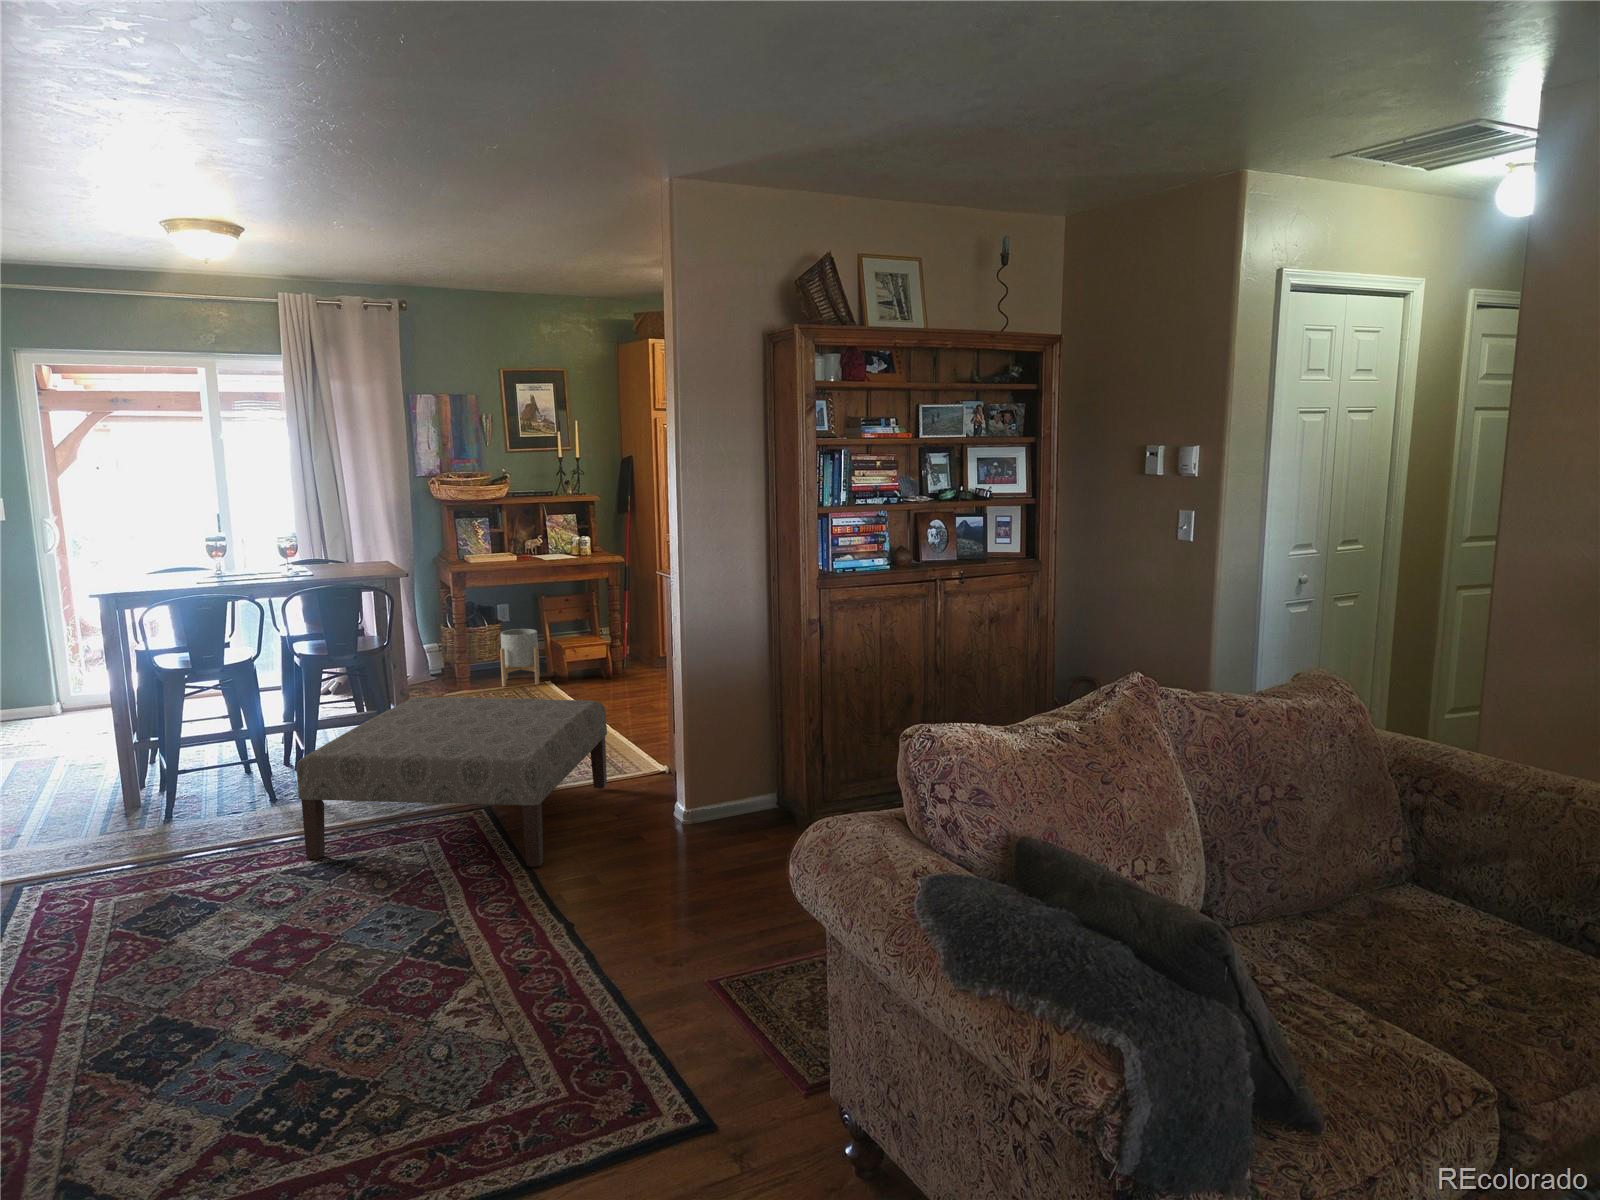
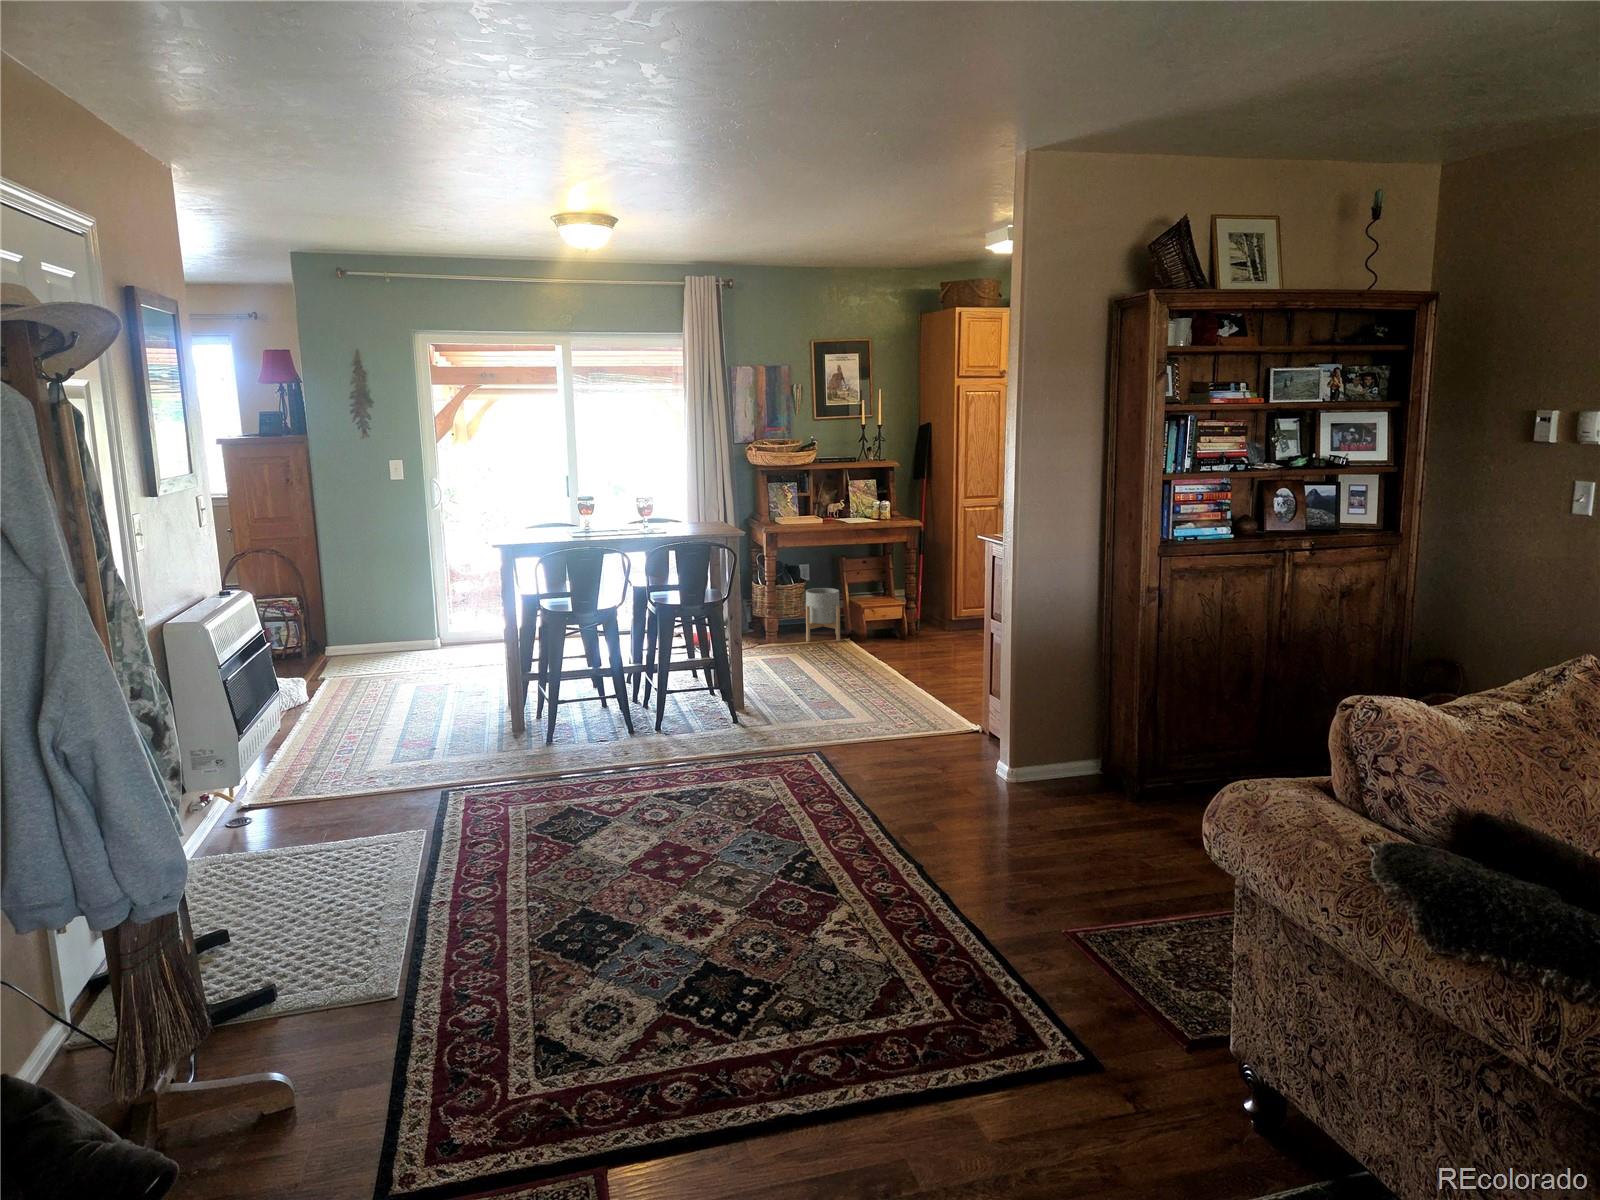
ottoman: present [297,697,607,867] -> none [667,647,928,810]

